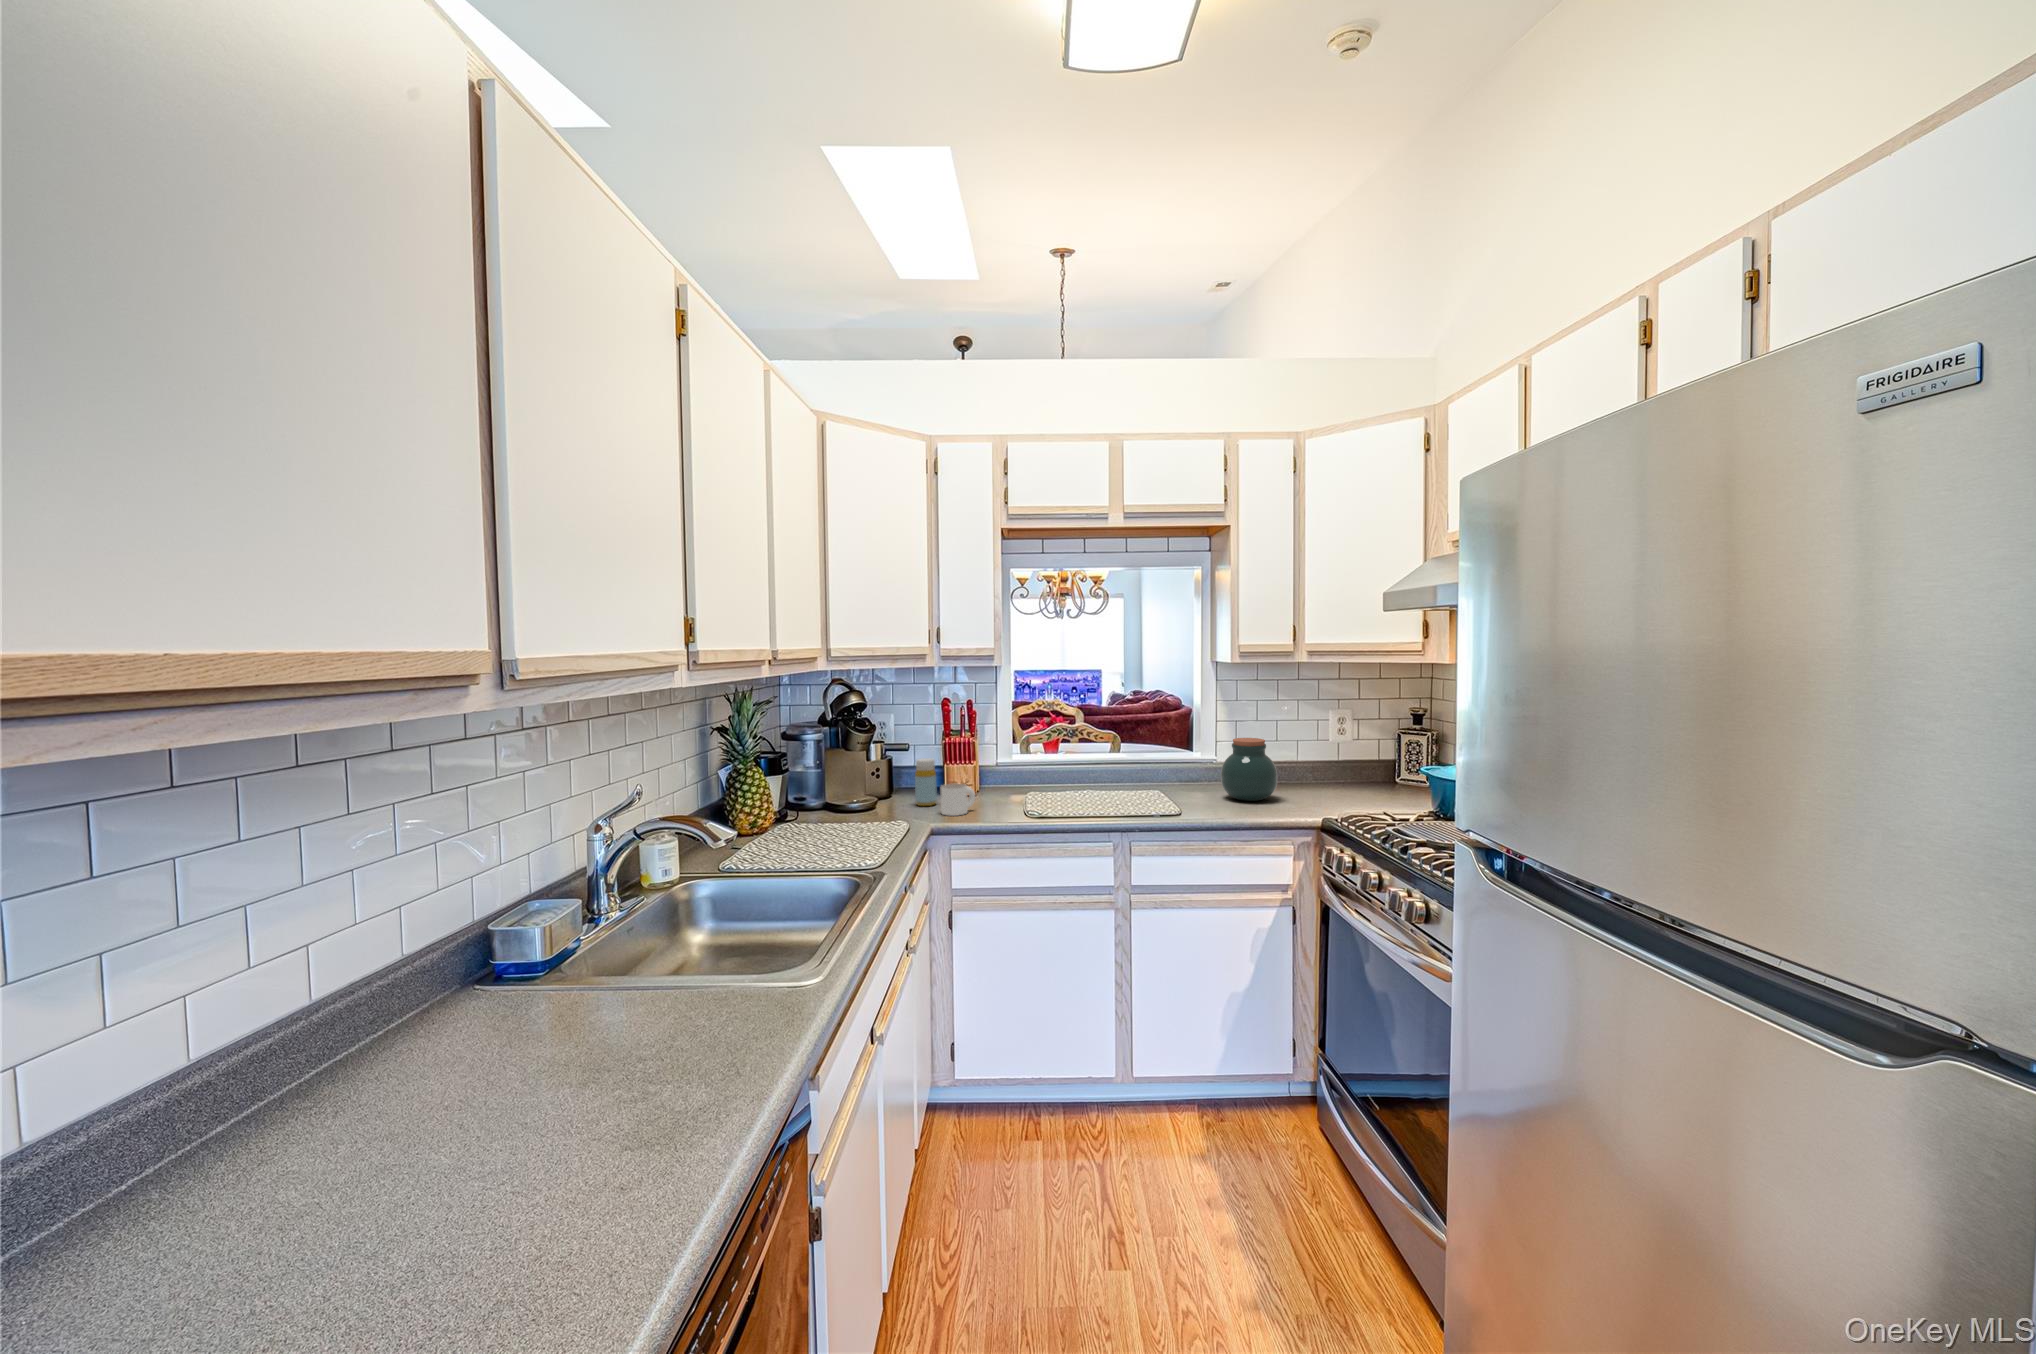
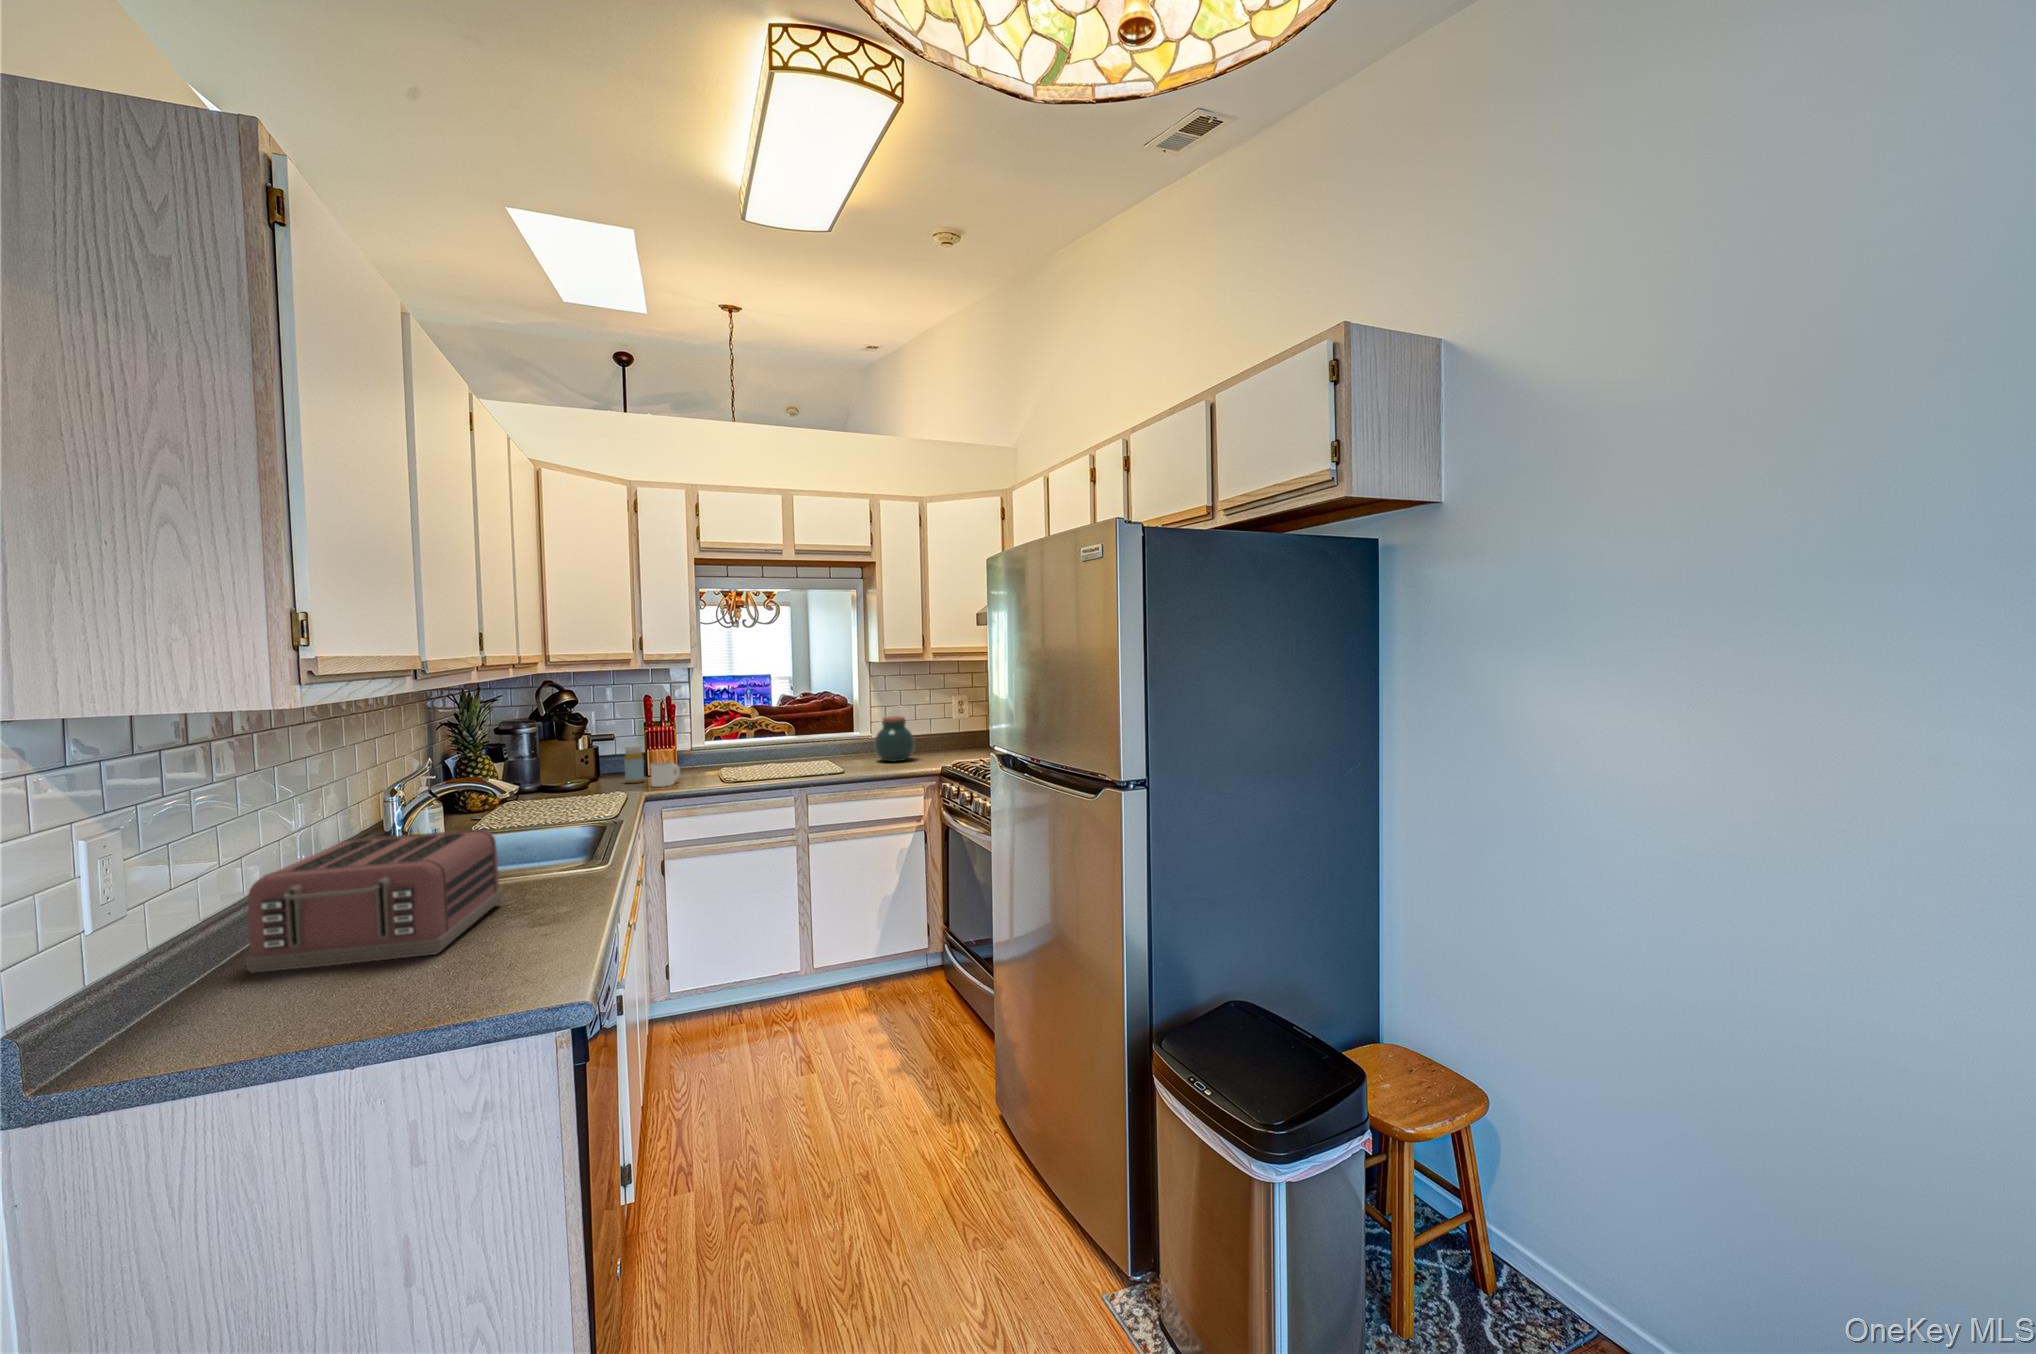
toaster: none [262,912,667,1169] -> present [246,830,503,973]

